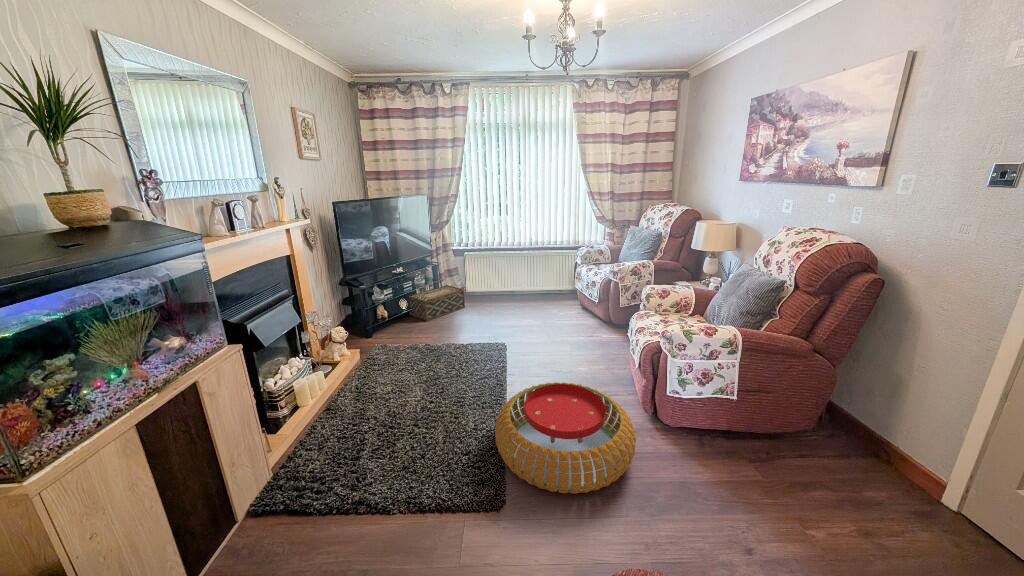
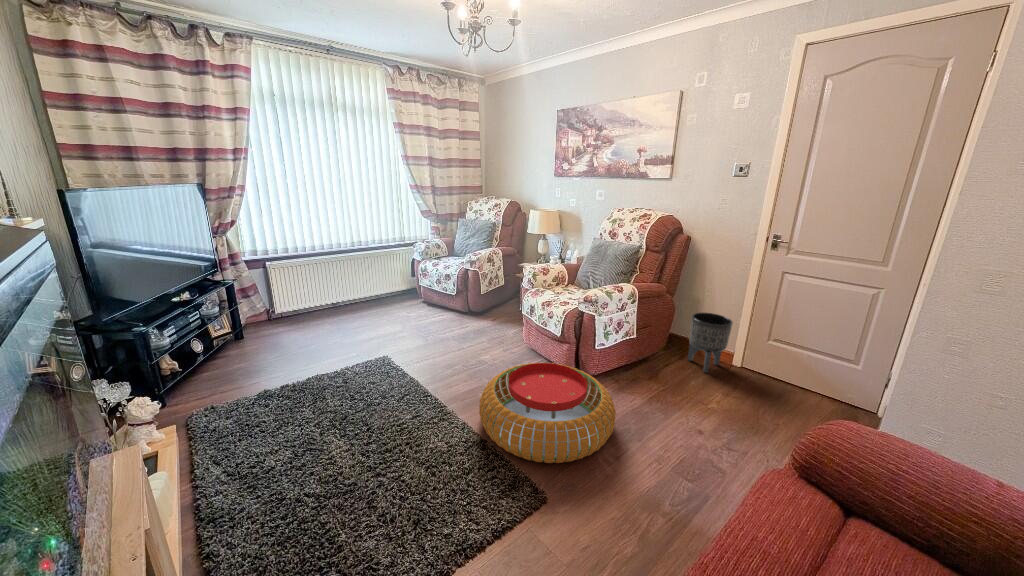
woven basket: present [409,285,465,321] -> none [201,310,289,362]
planter: none [844,399,933,494] -> present [688,312,733,373]

